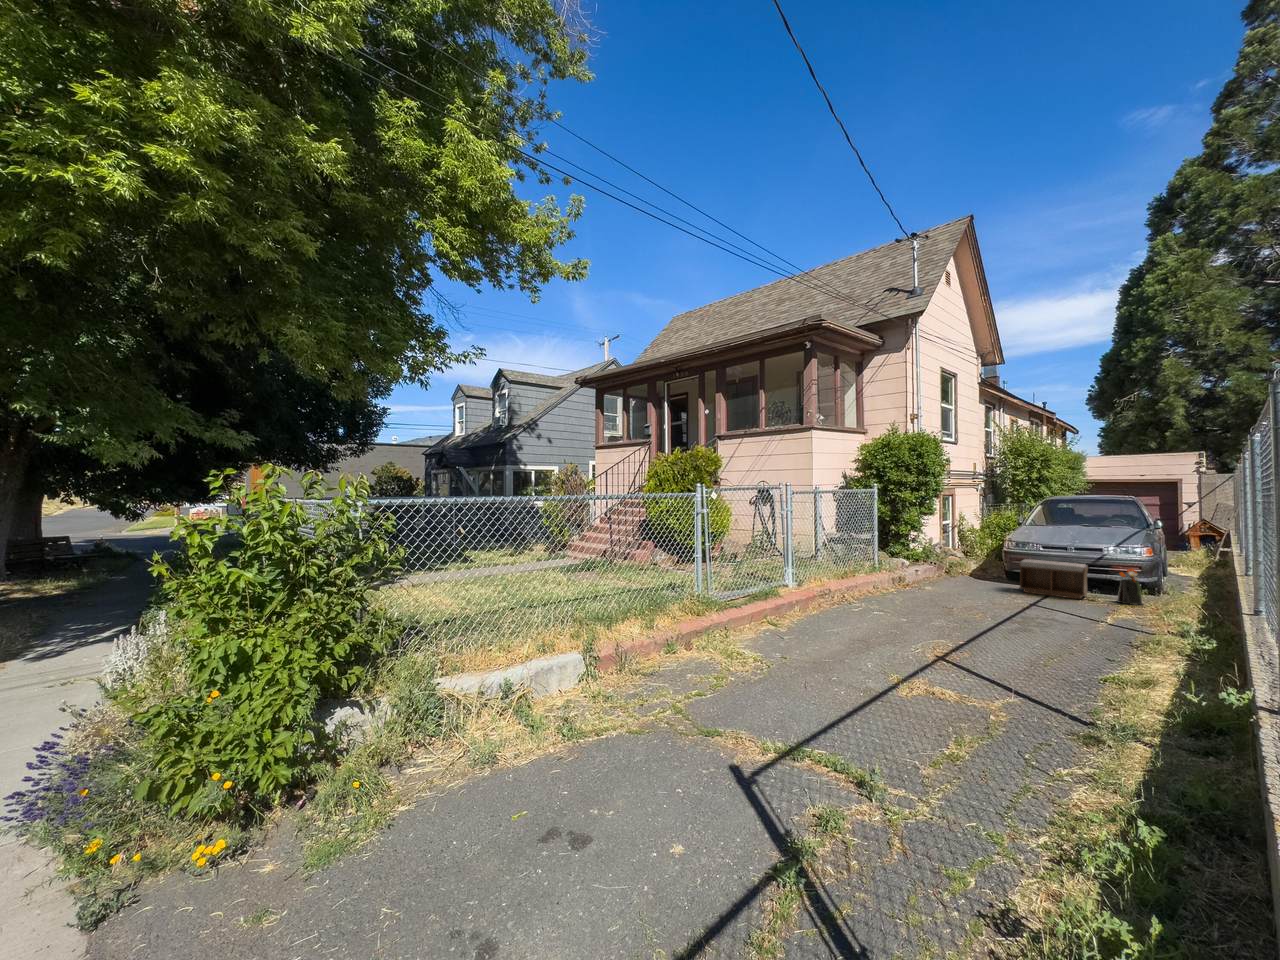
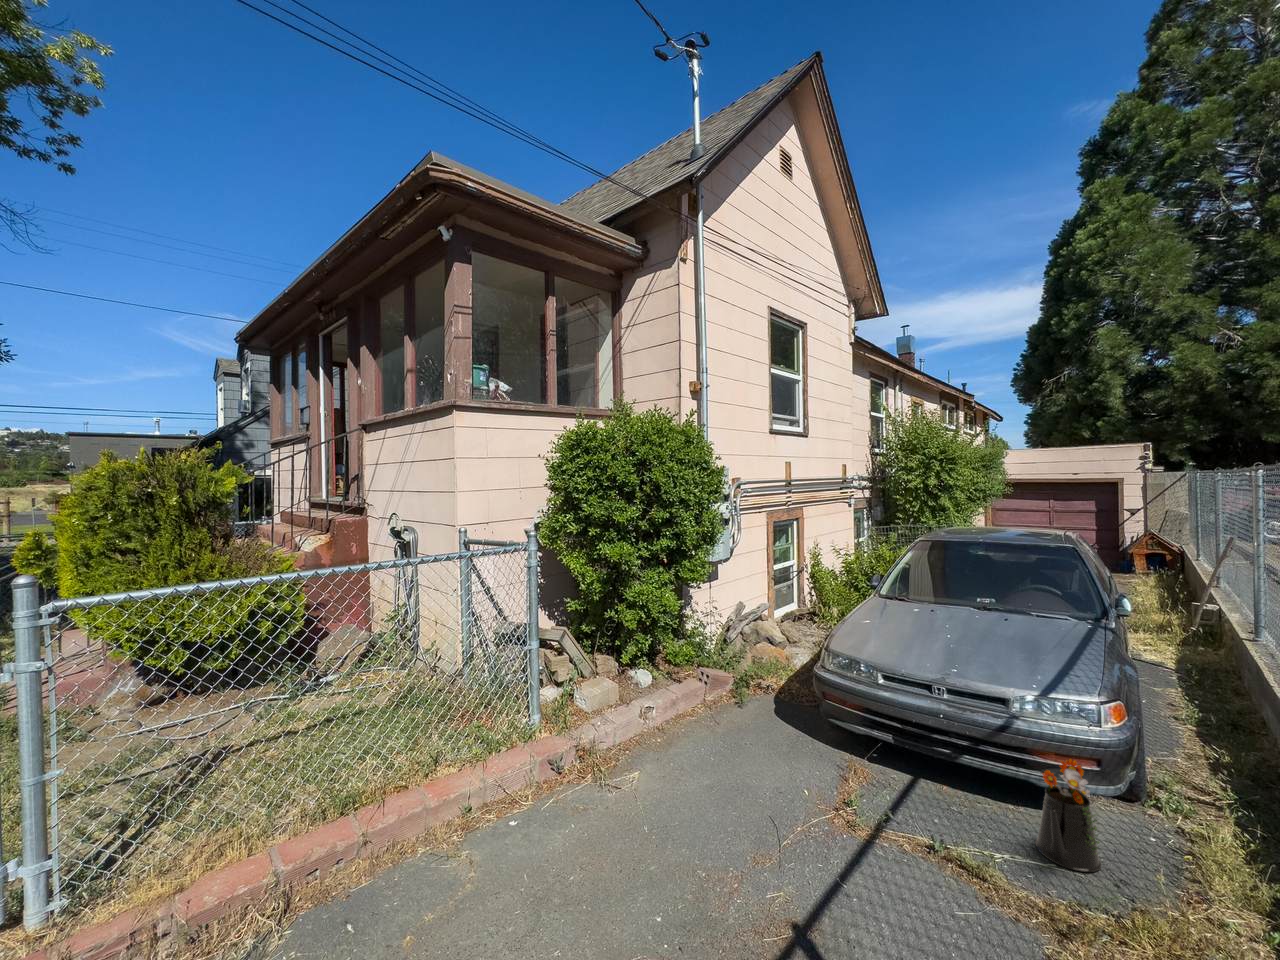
bench: present [1019,559,1088,599] -> none [823,702,972,835]

